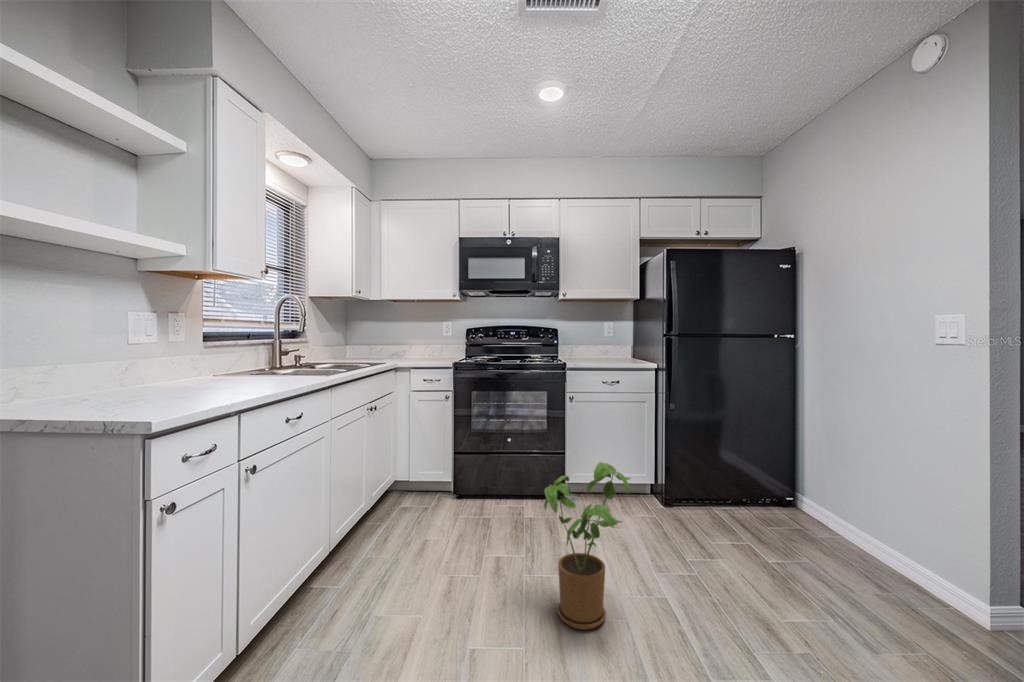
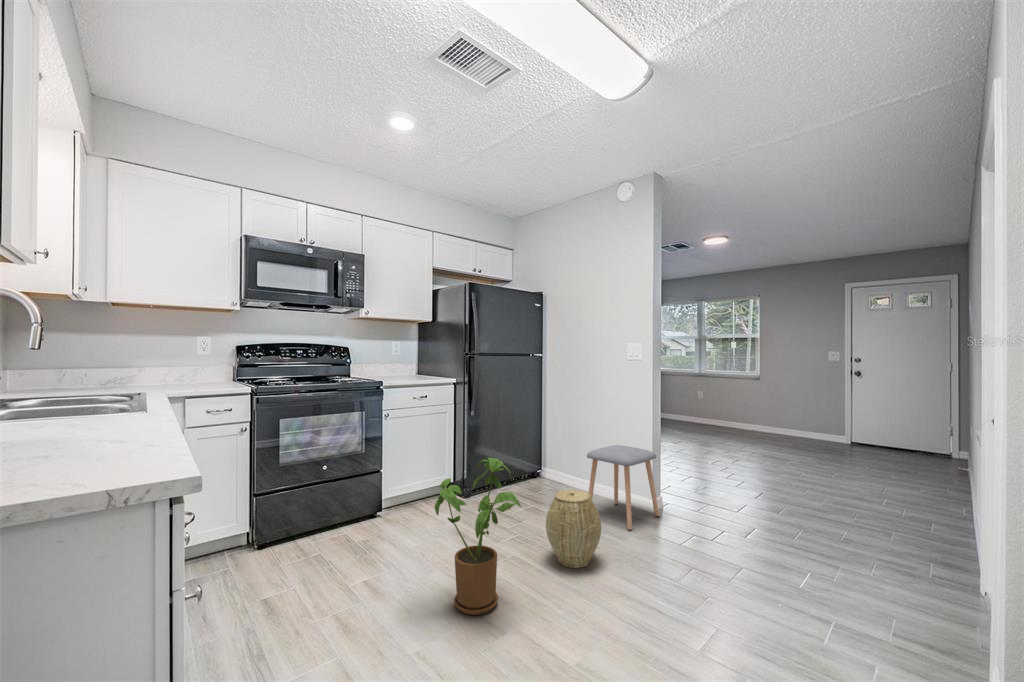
stool: none [815,482,962,618] -> present [587,445,659,531]
woven basket: none [700,525,783,634] -> present [546,490,601,568]

